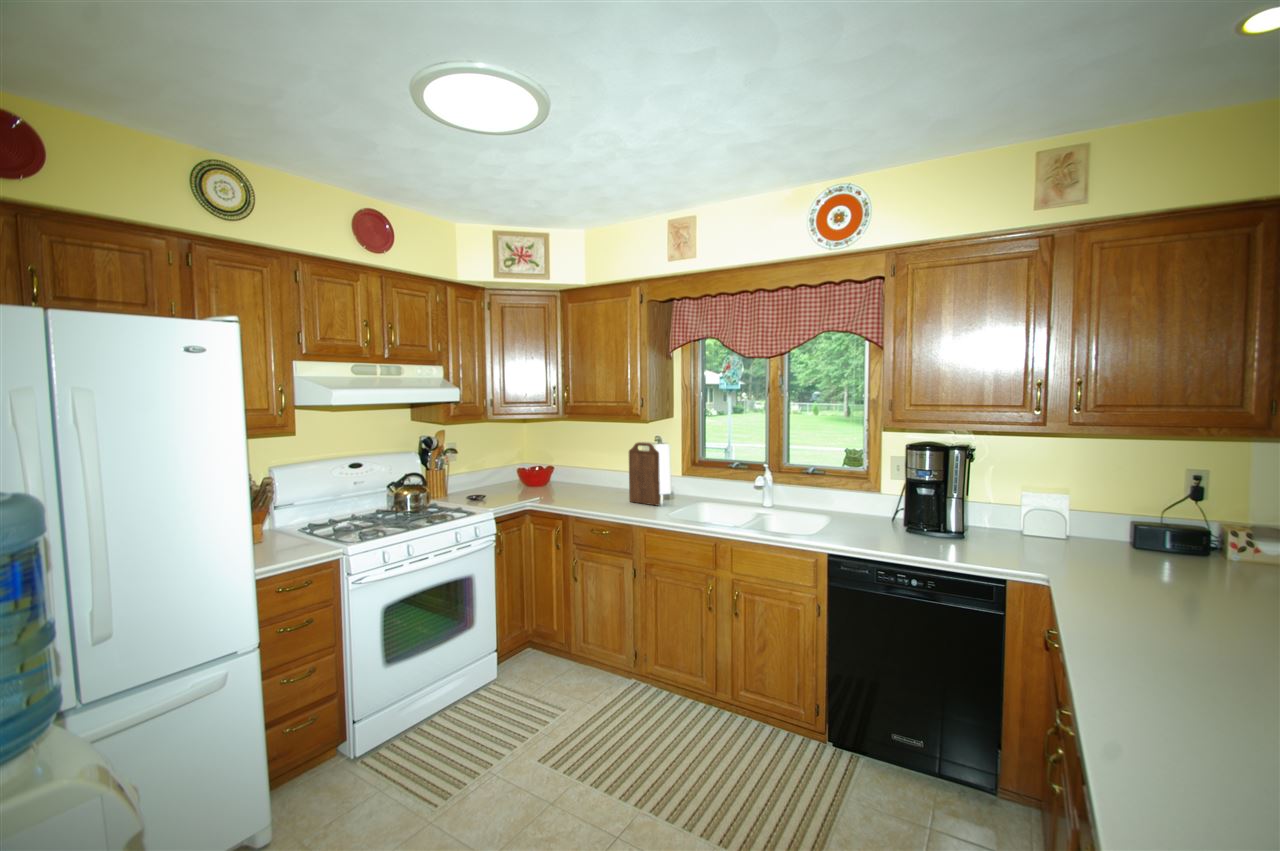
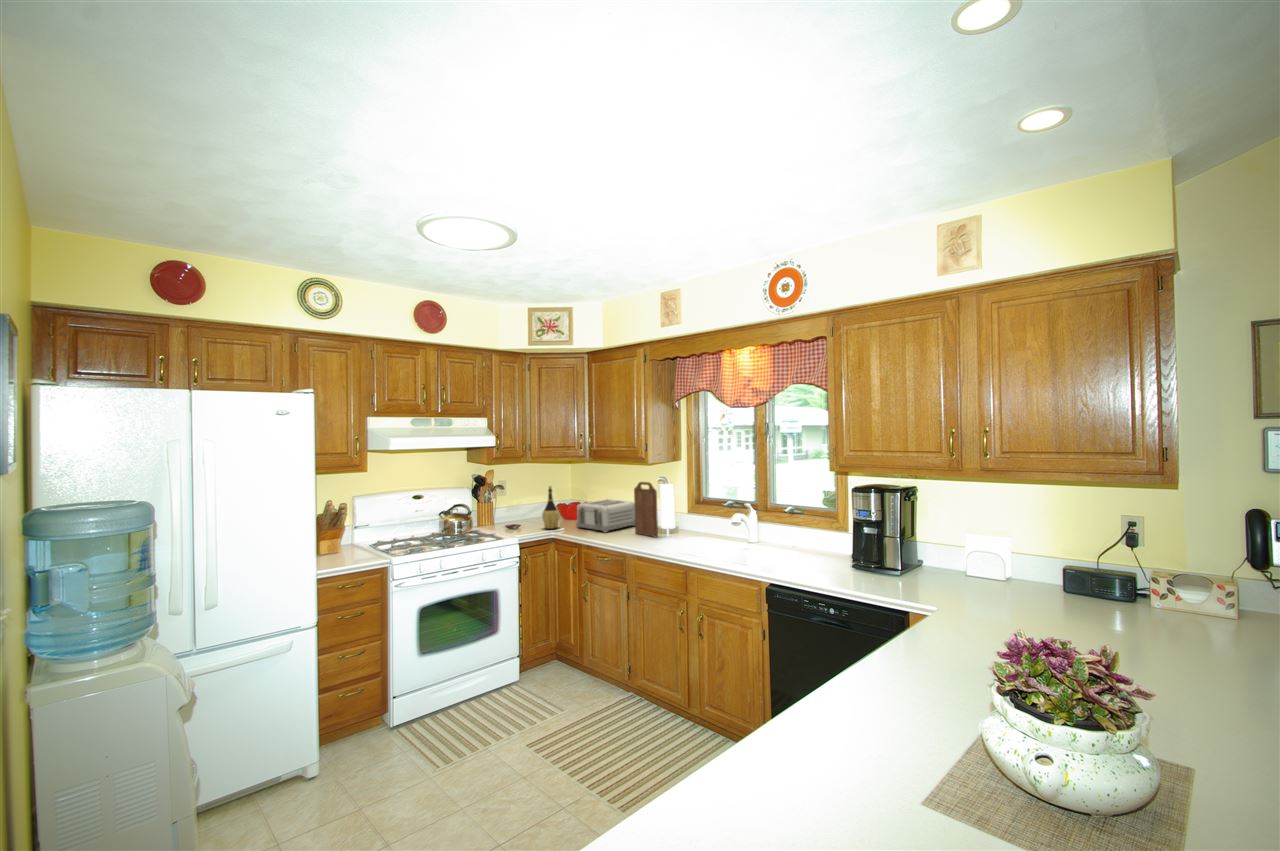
wine bottle: none [513,449,534,499] -> present [542,486,560,529]
toaster: none [553,463,623,502] -> present [576,499,635,532]

